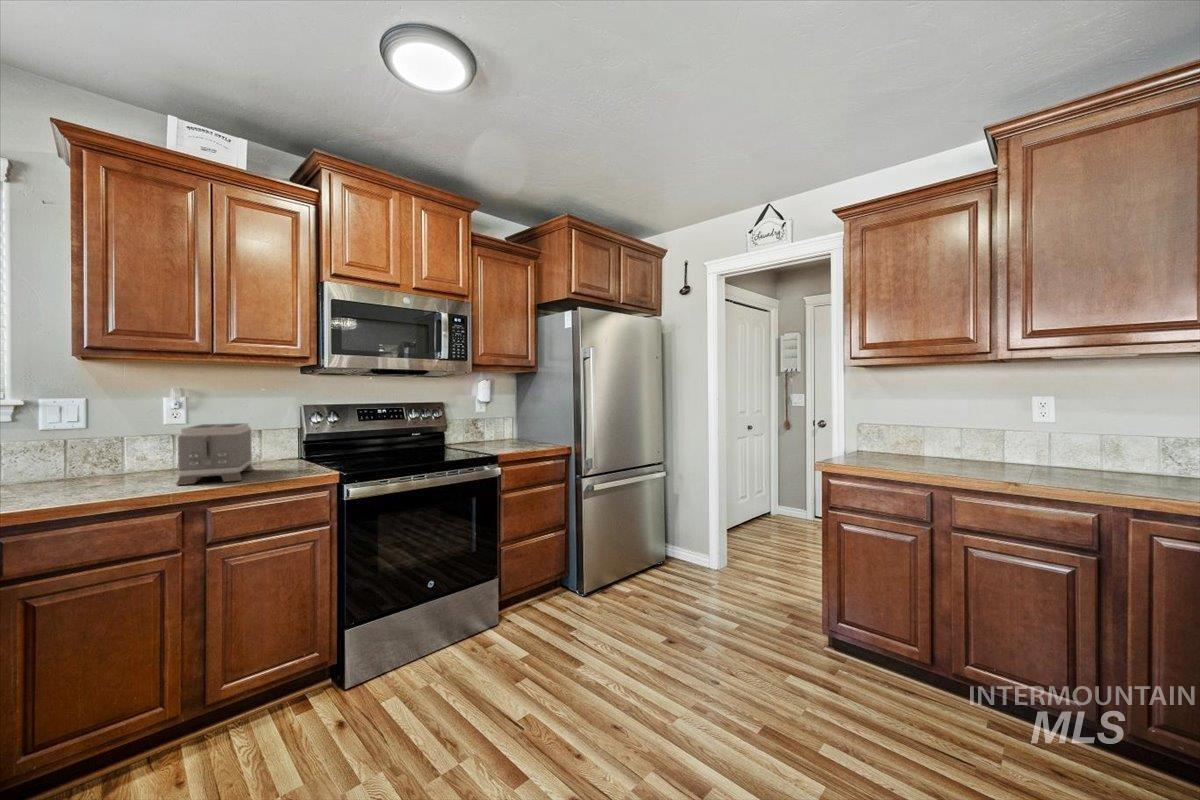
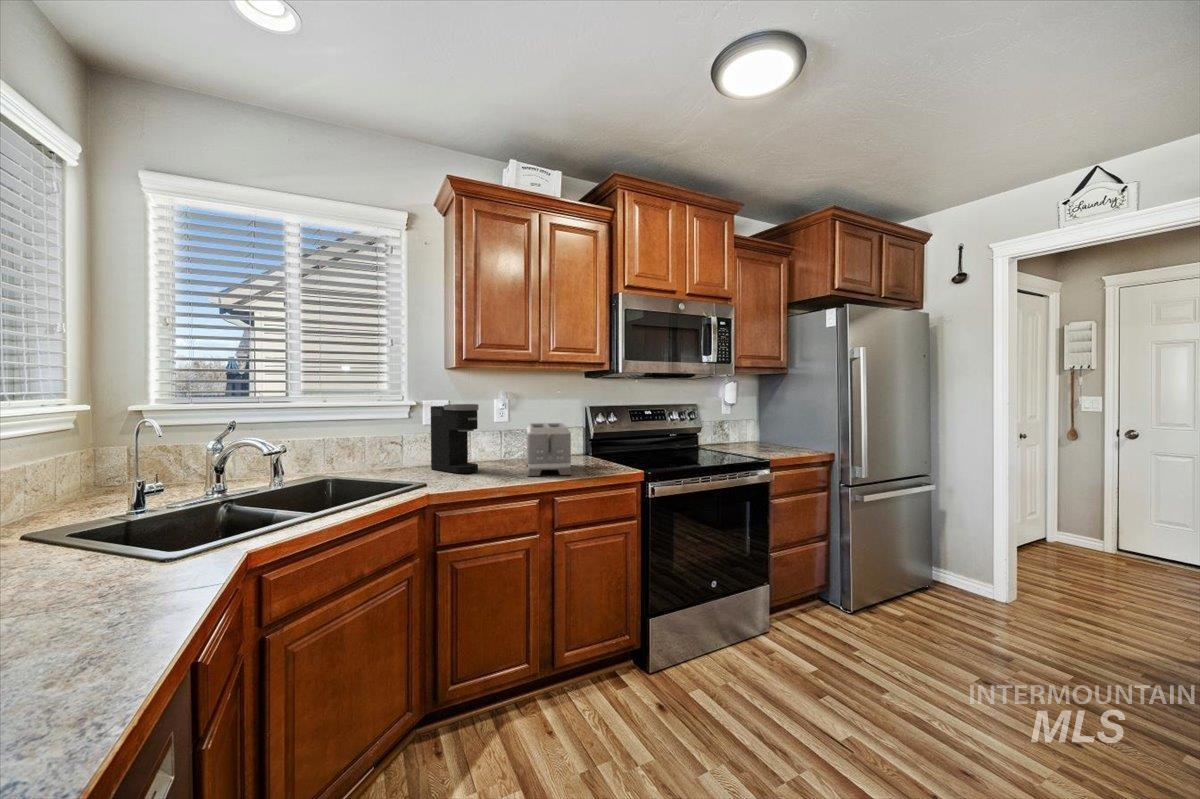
coffee maker: none [44,402,115,486] -> present [431,404,479,473]

